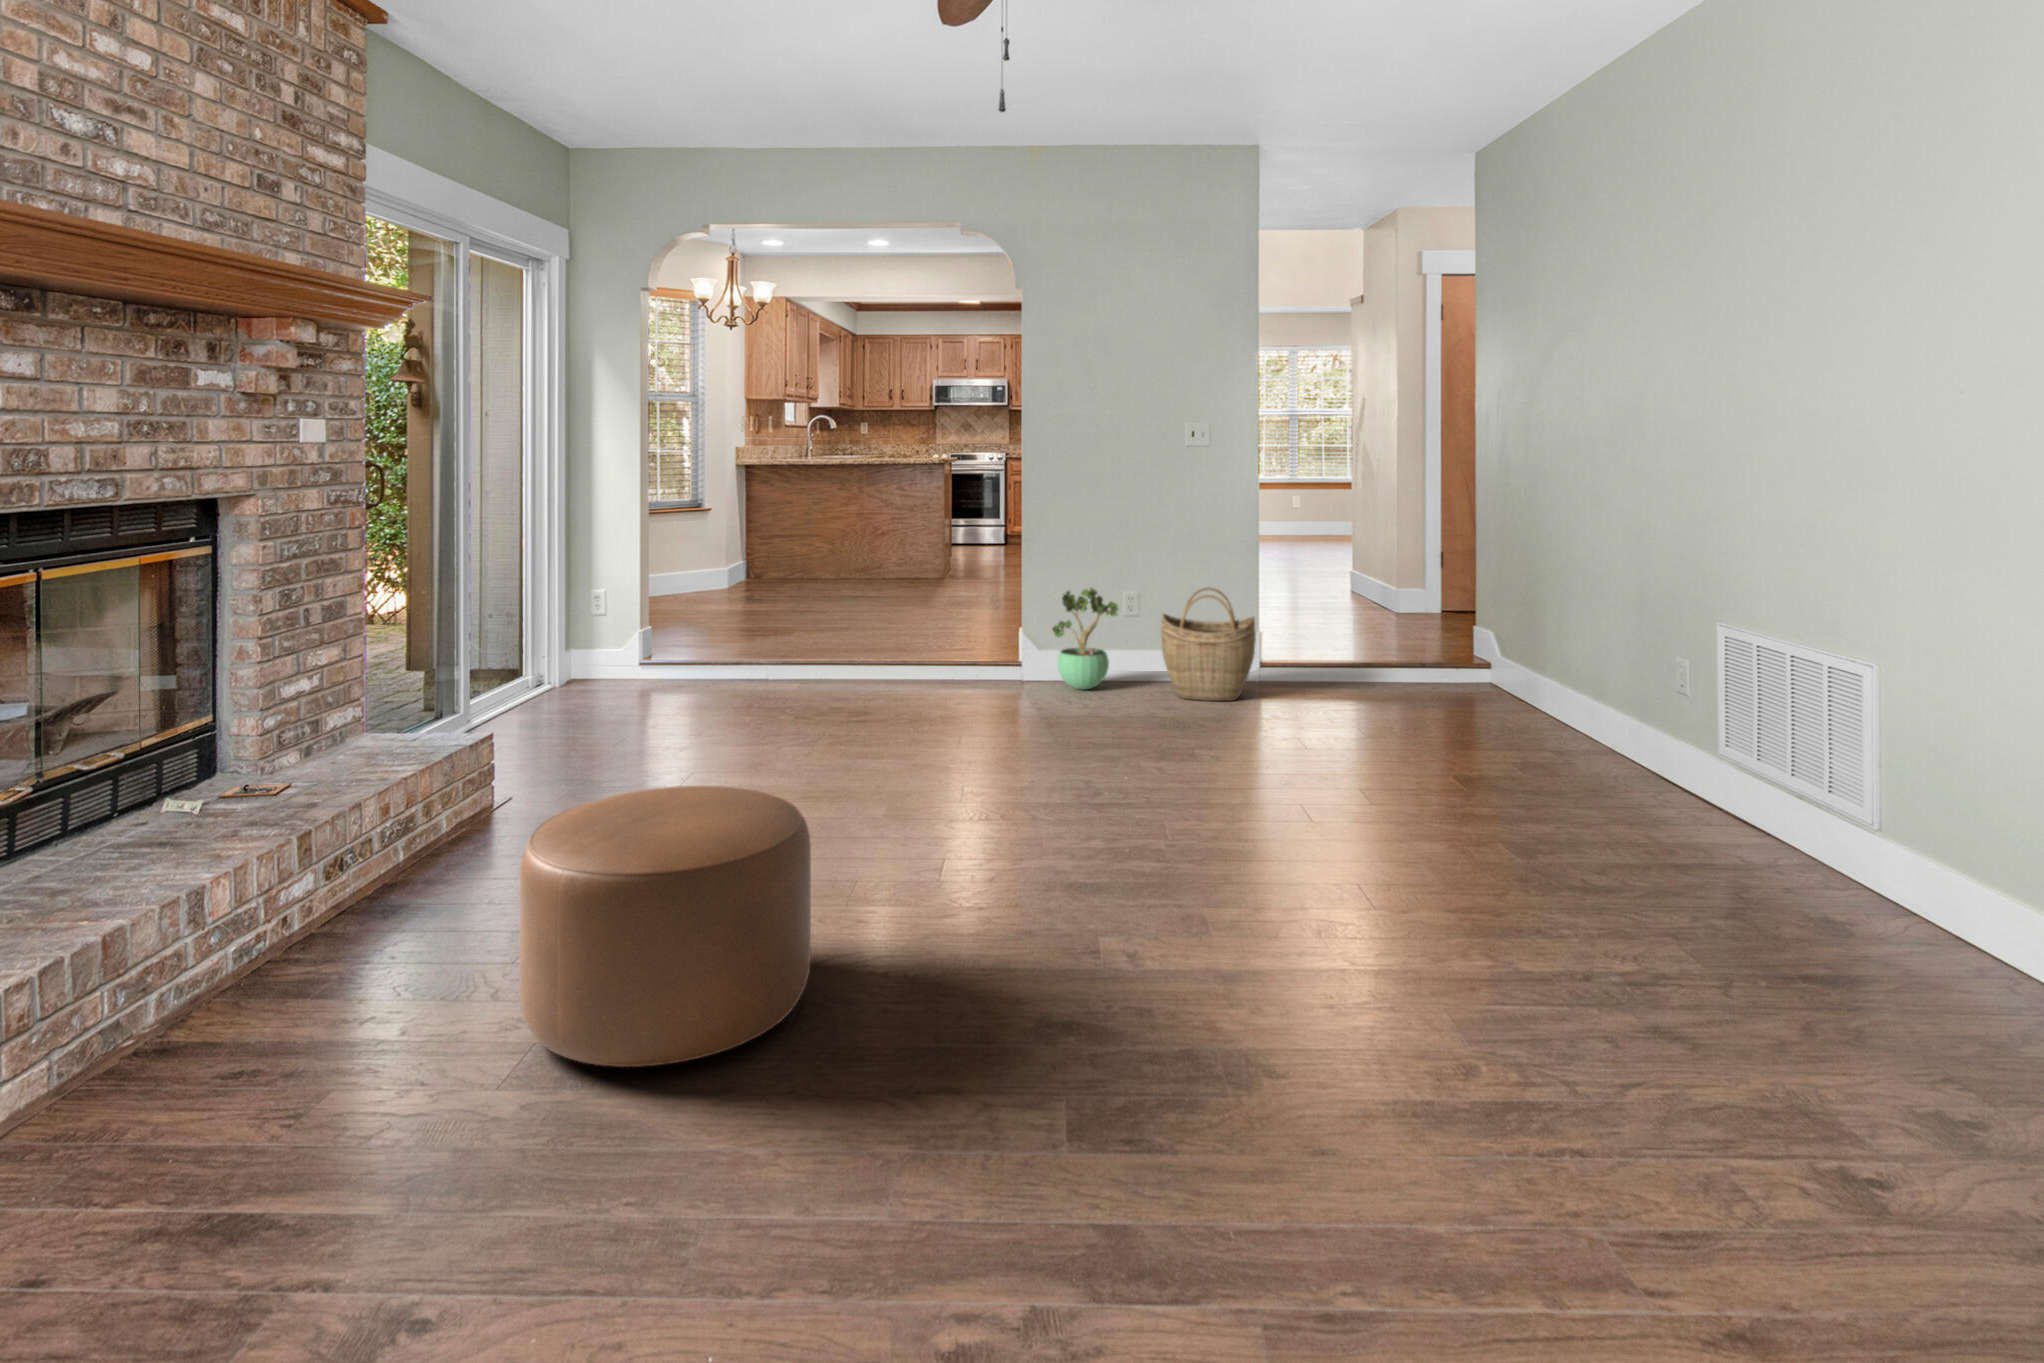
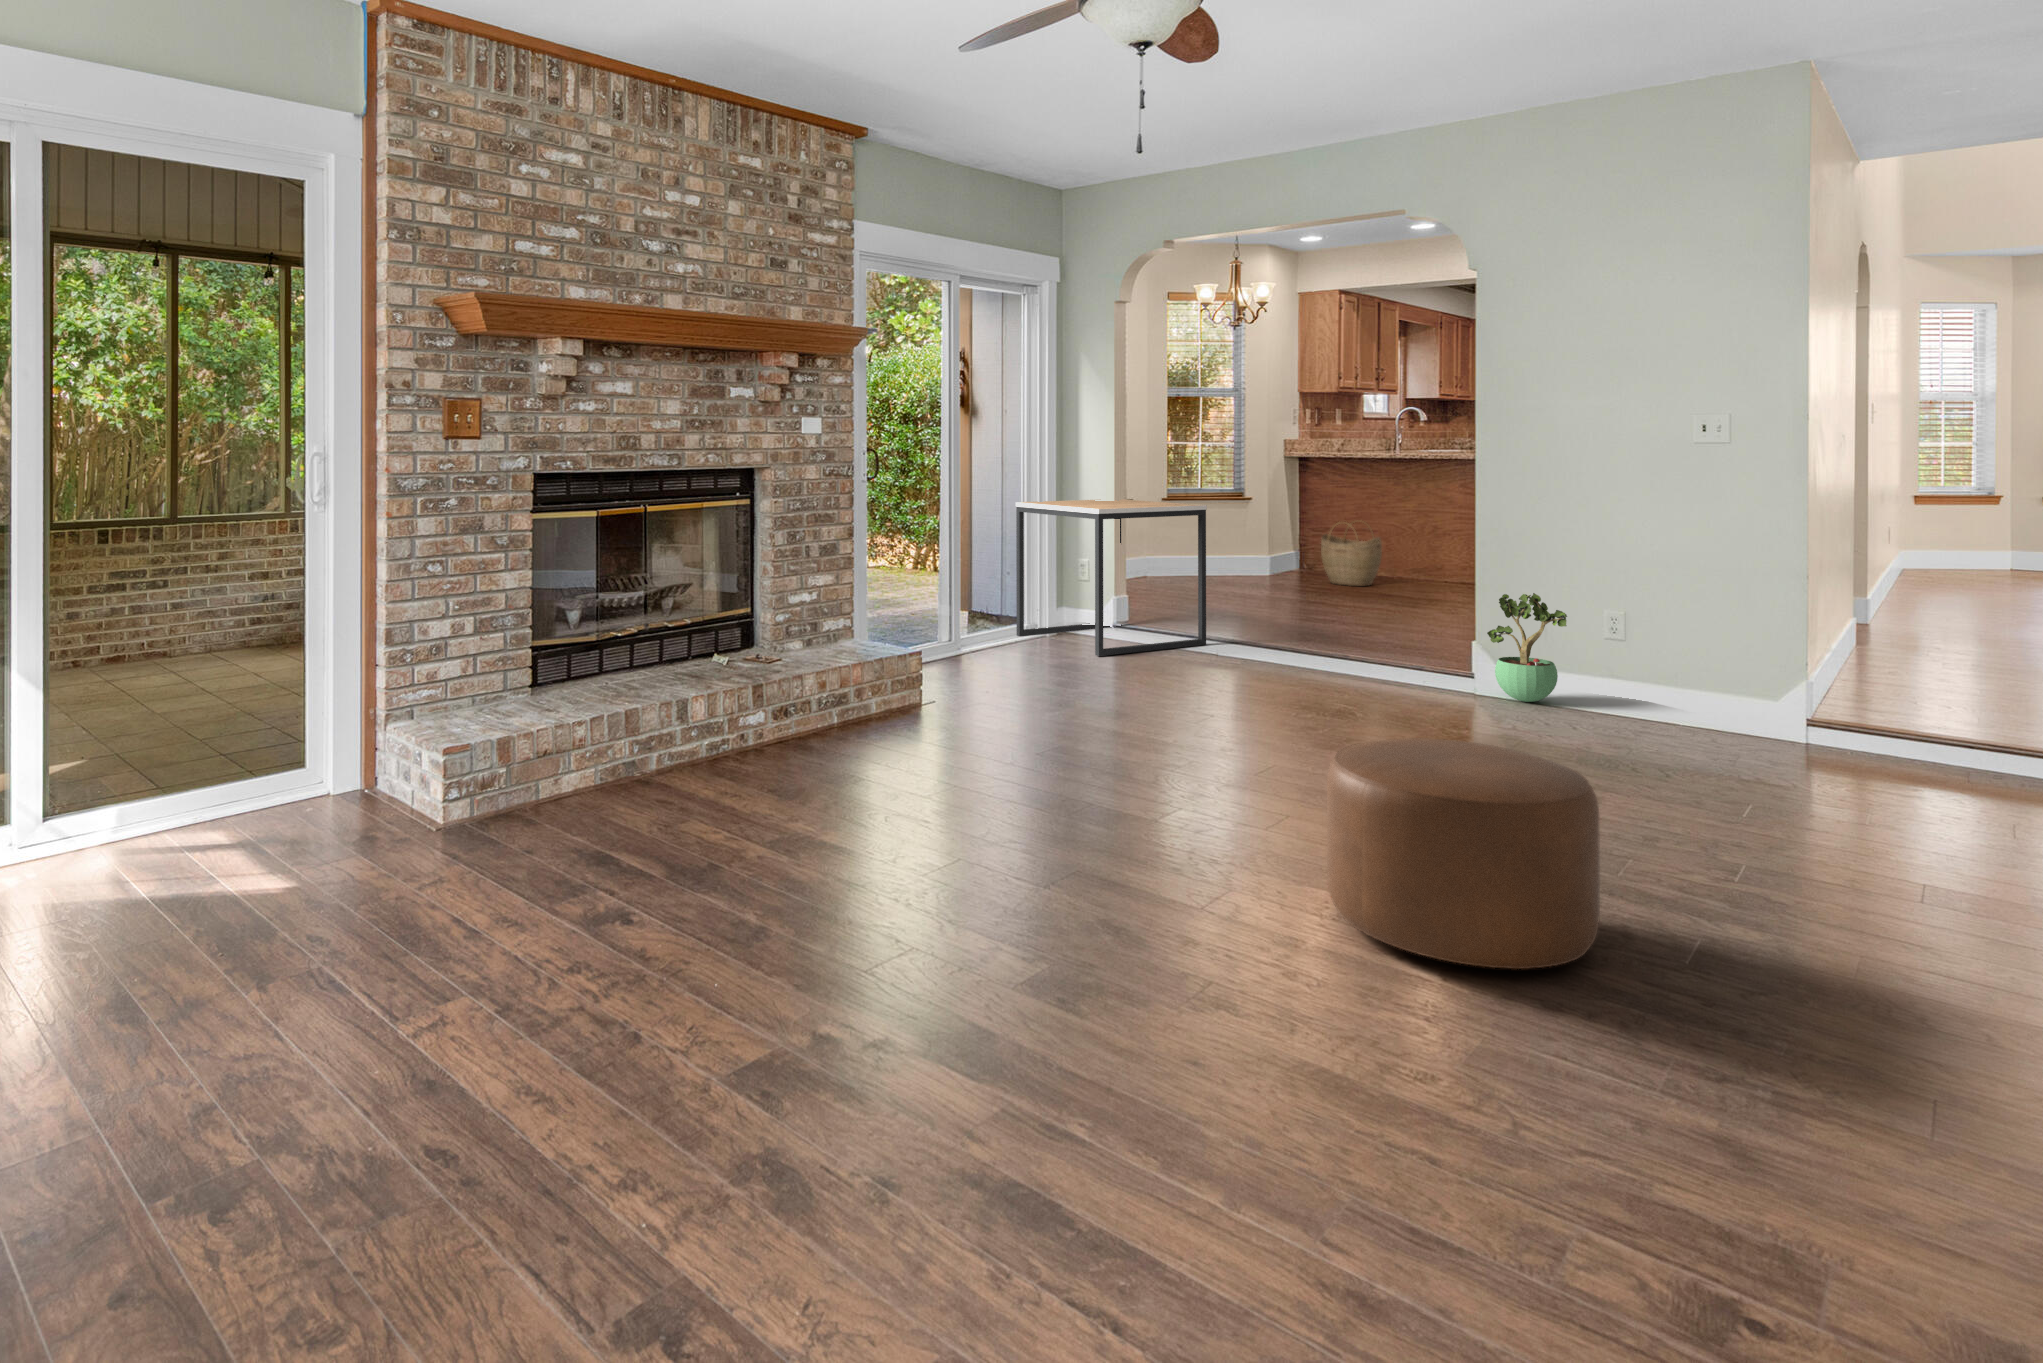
side table: none [521,514,749,701] -> present [1016,499,1207,656]
woven basket: present [1161,588,1256,701] -> present [1321,521,1382,586]
ottoman: present [520,786,811,1067] -> present [1327,739,1600,969]

